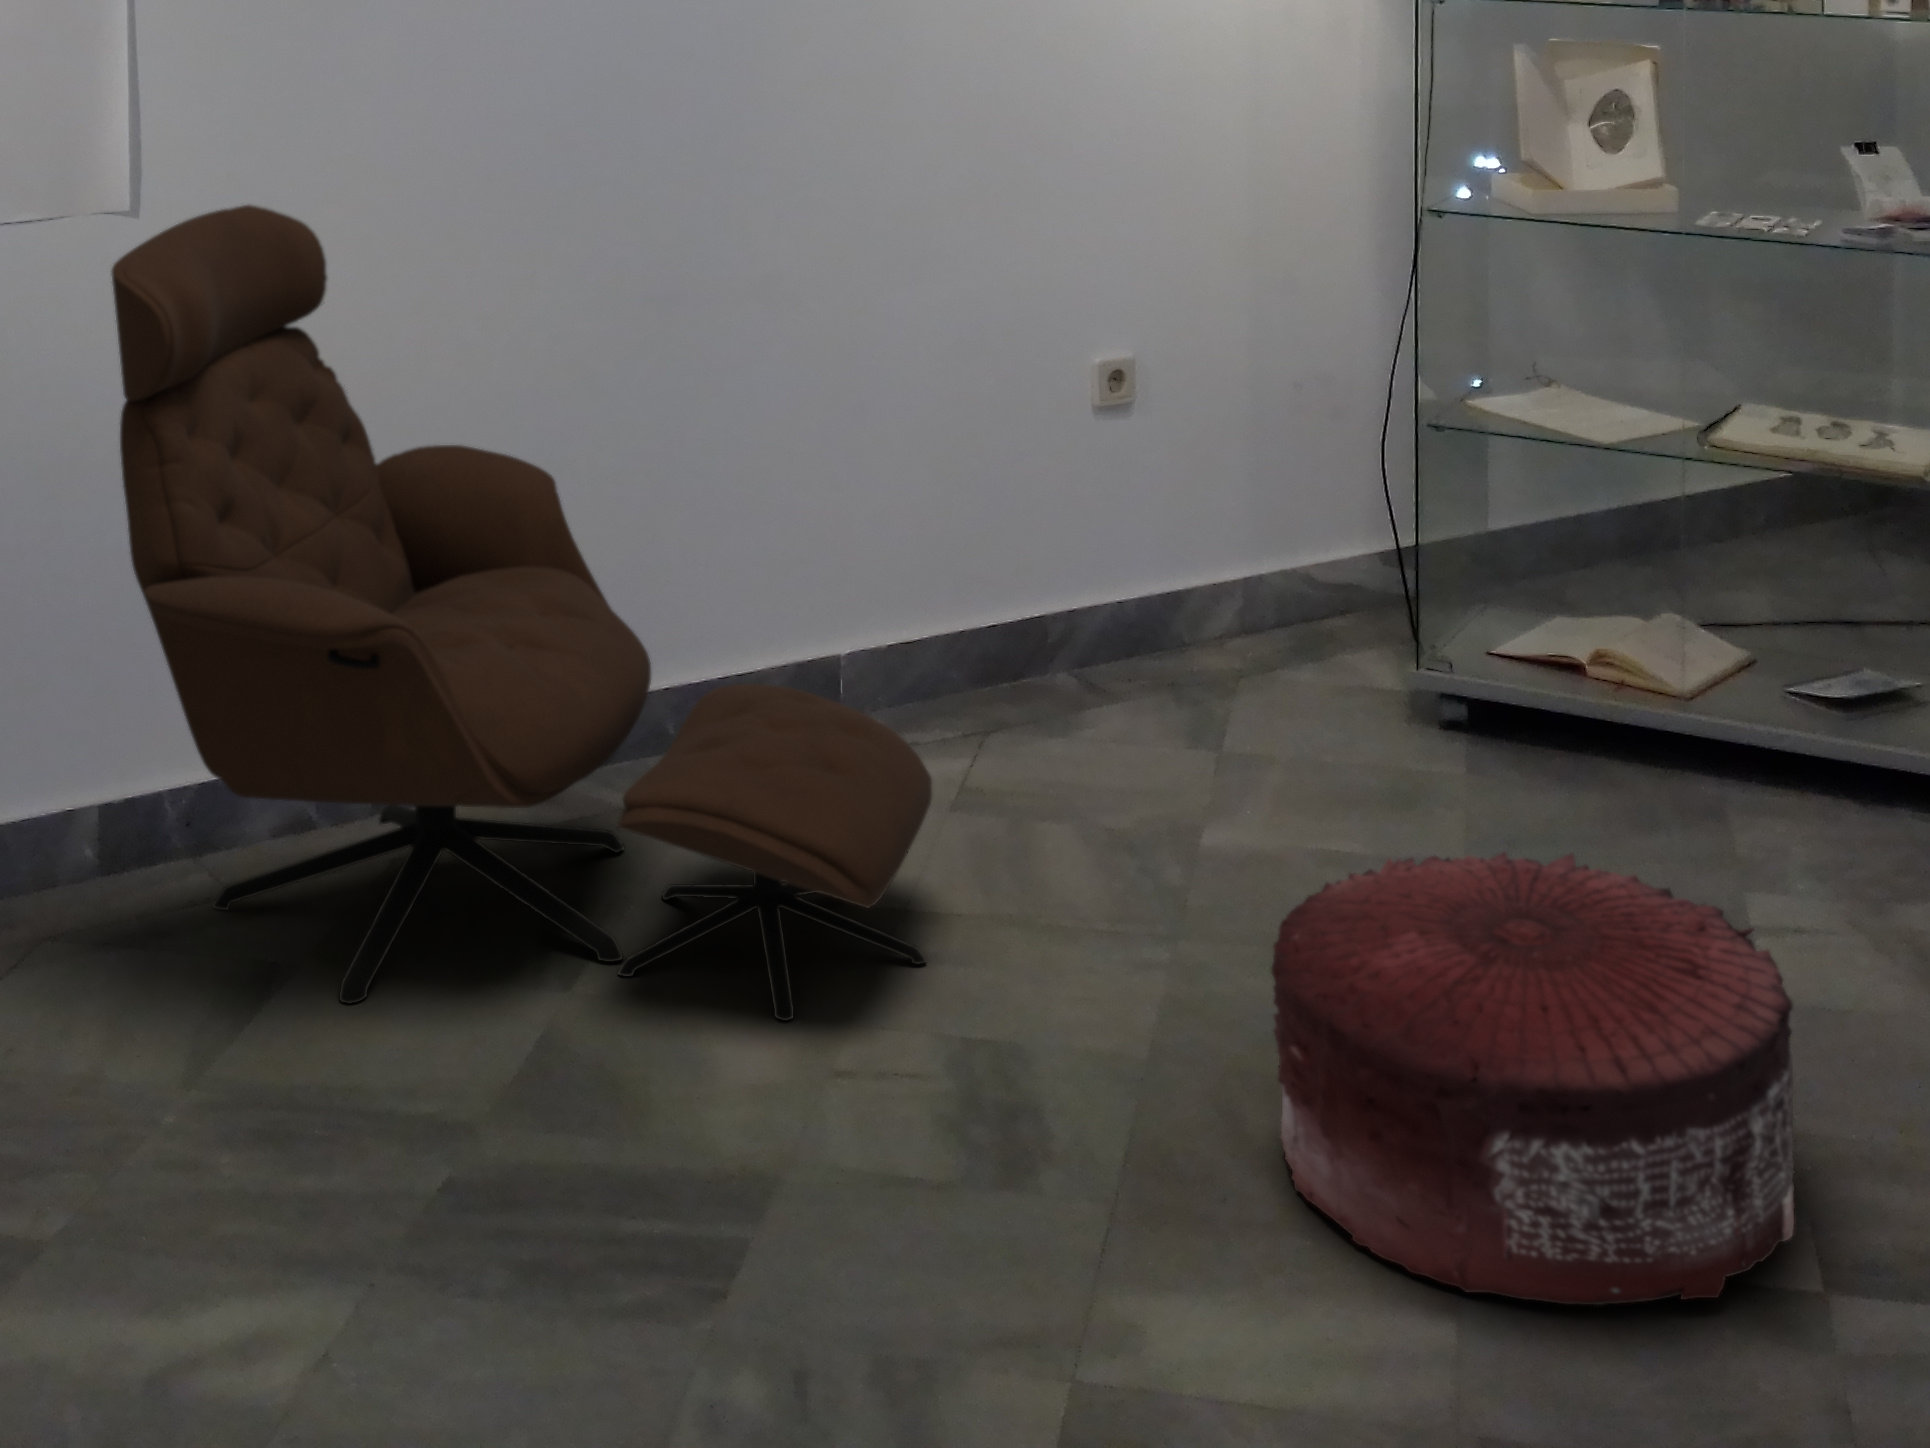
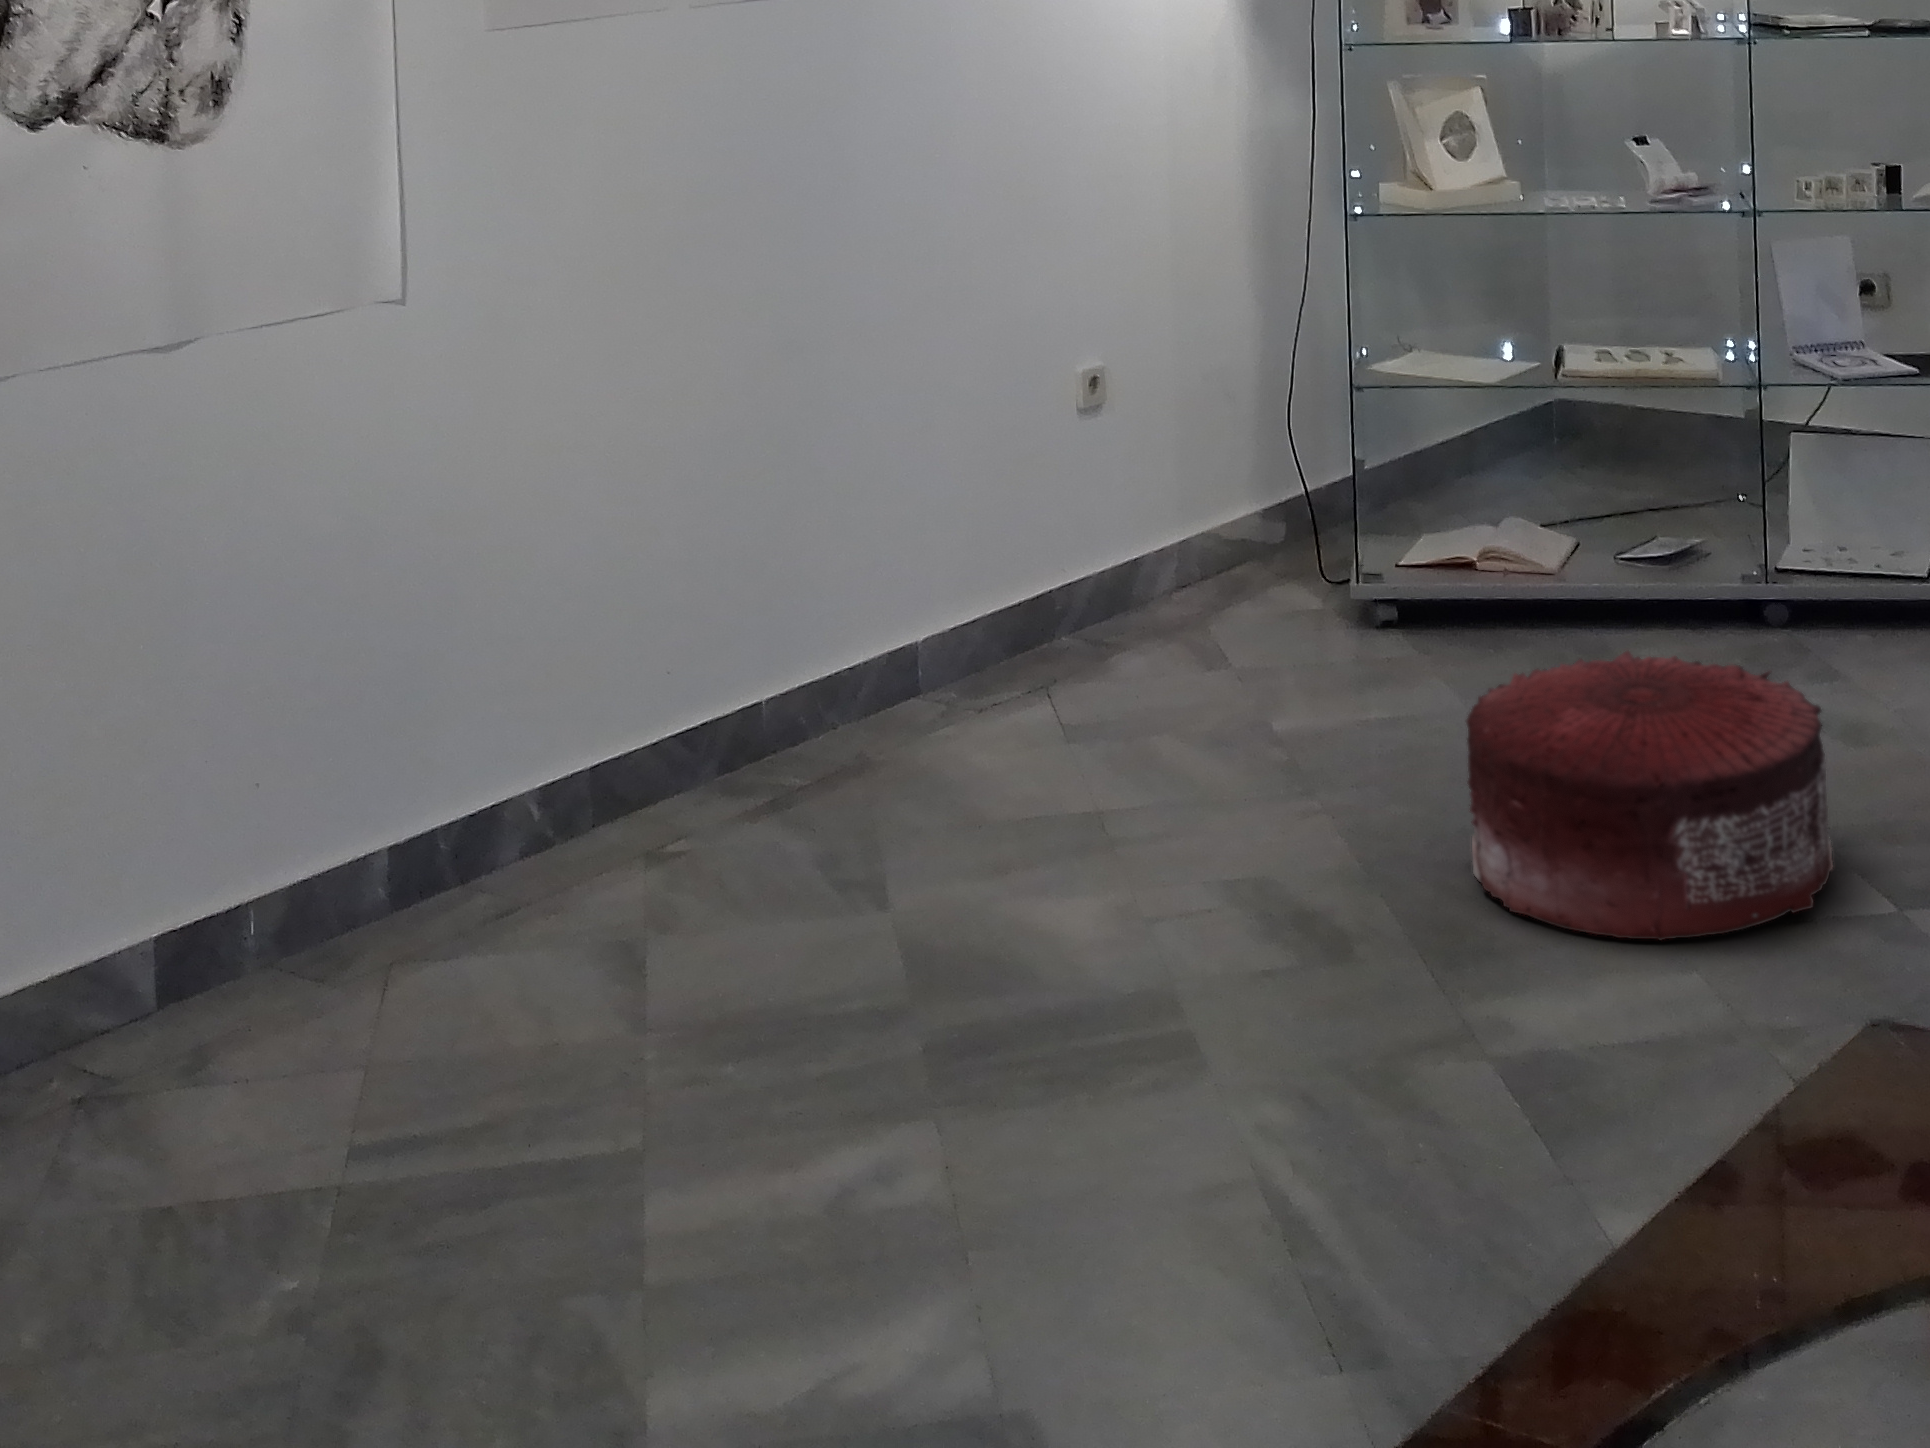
lounge chair: present [111,205,932,1021] -> none [443,284,1141,950]

